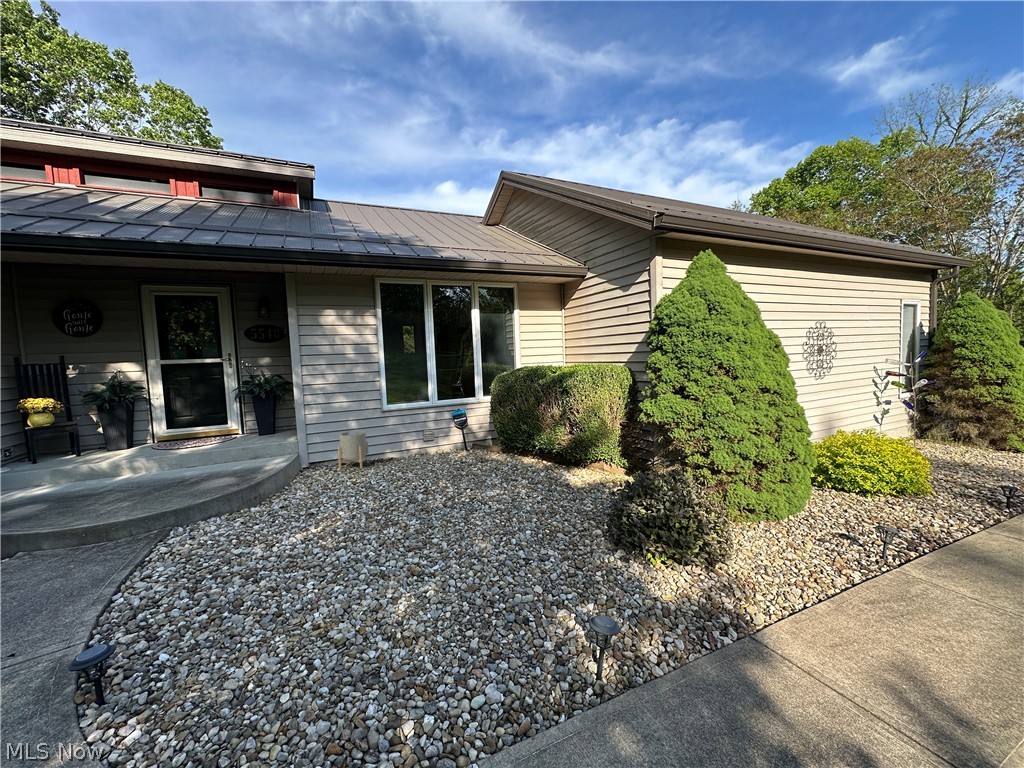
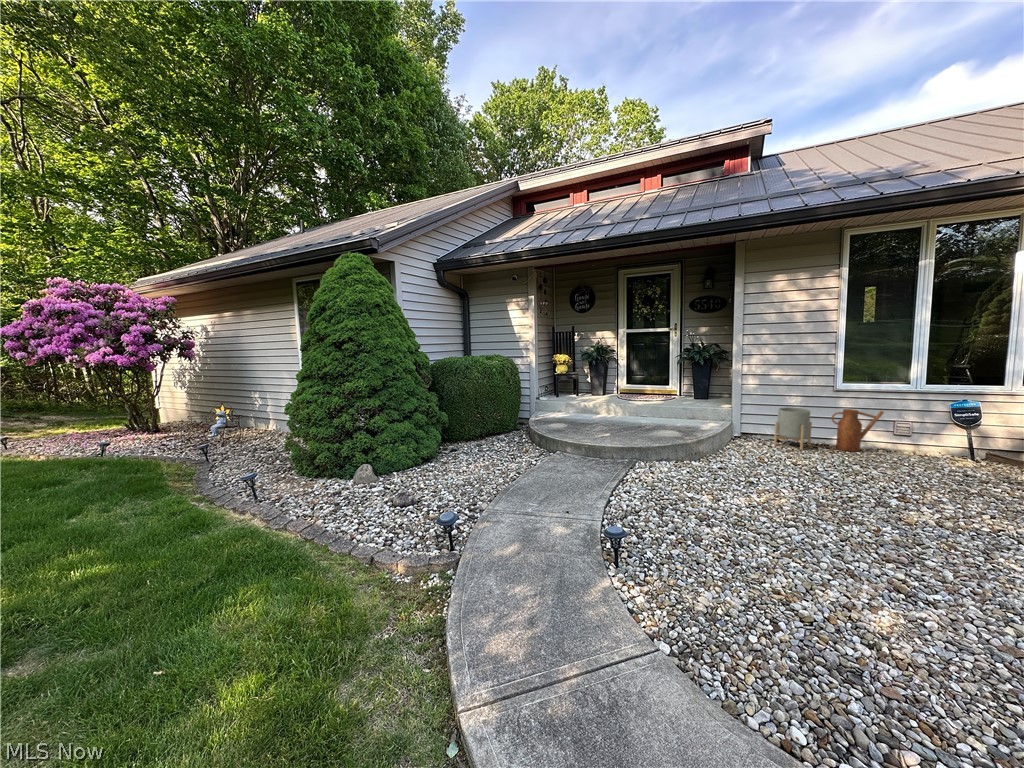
watering can: none [382,424,415,462] -> present [831,409,884,452]

